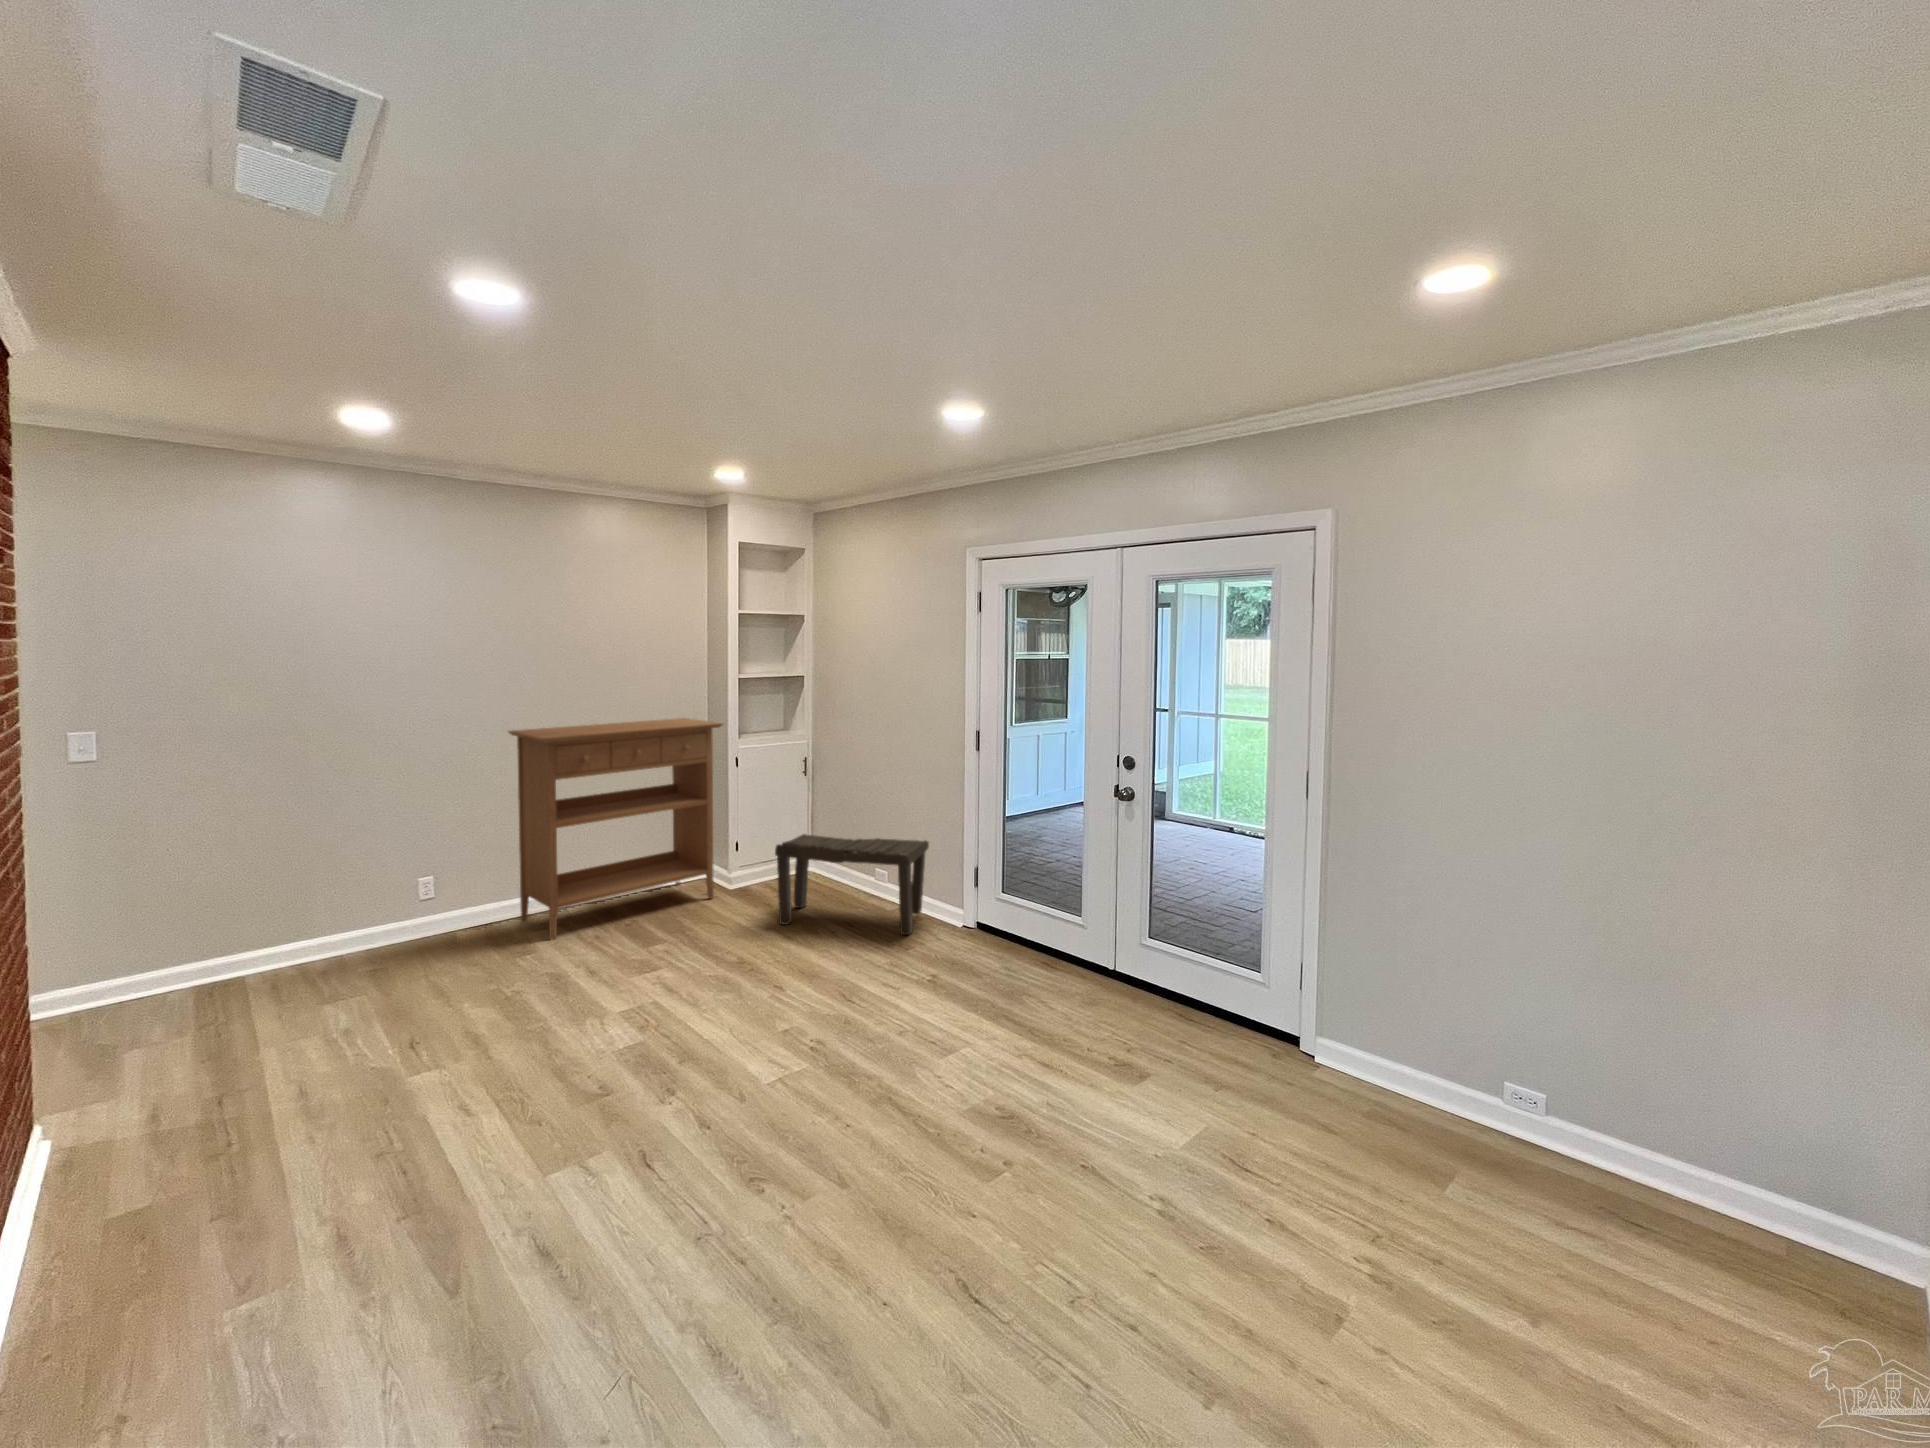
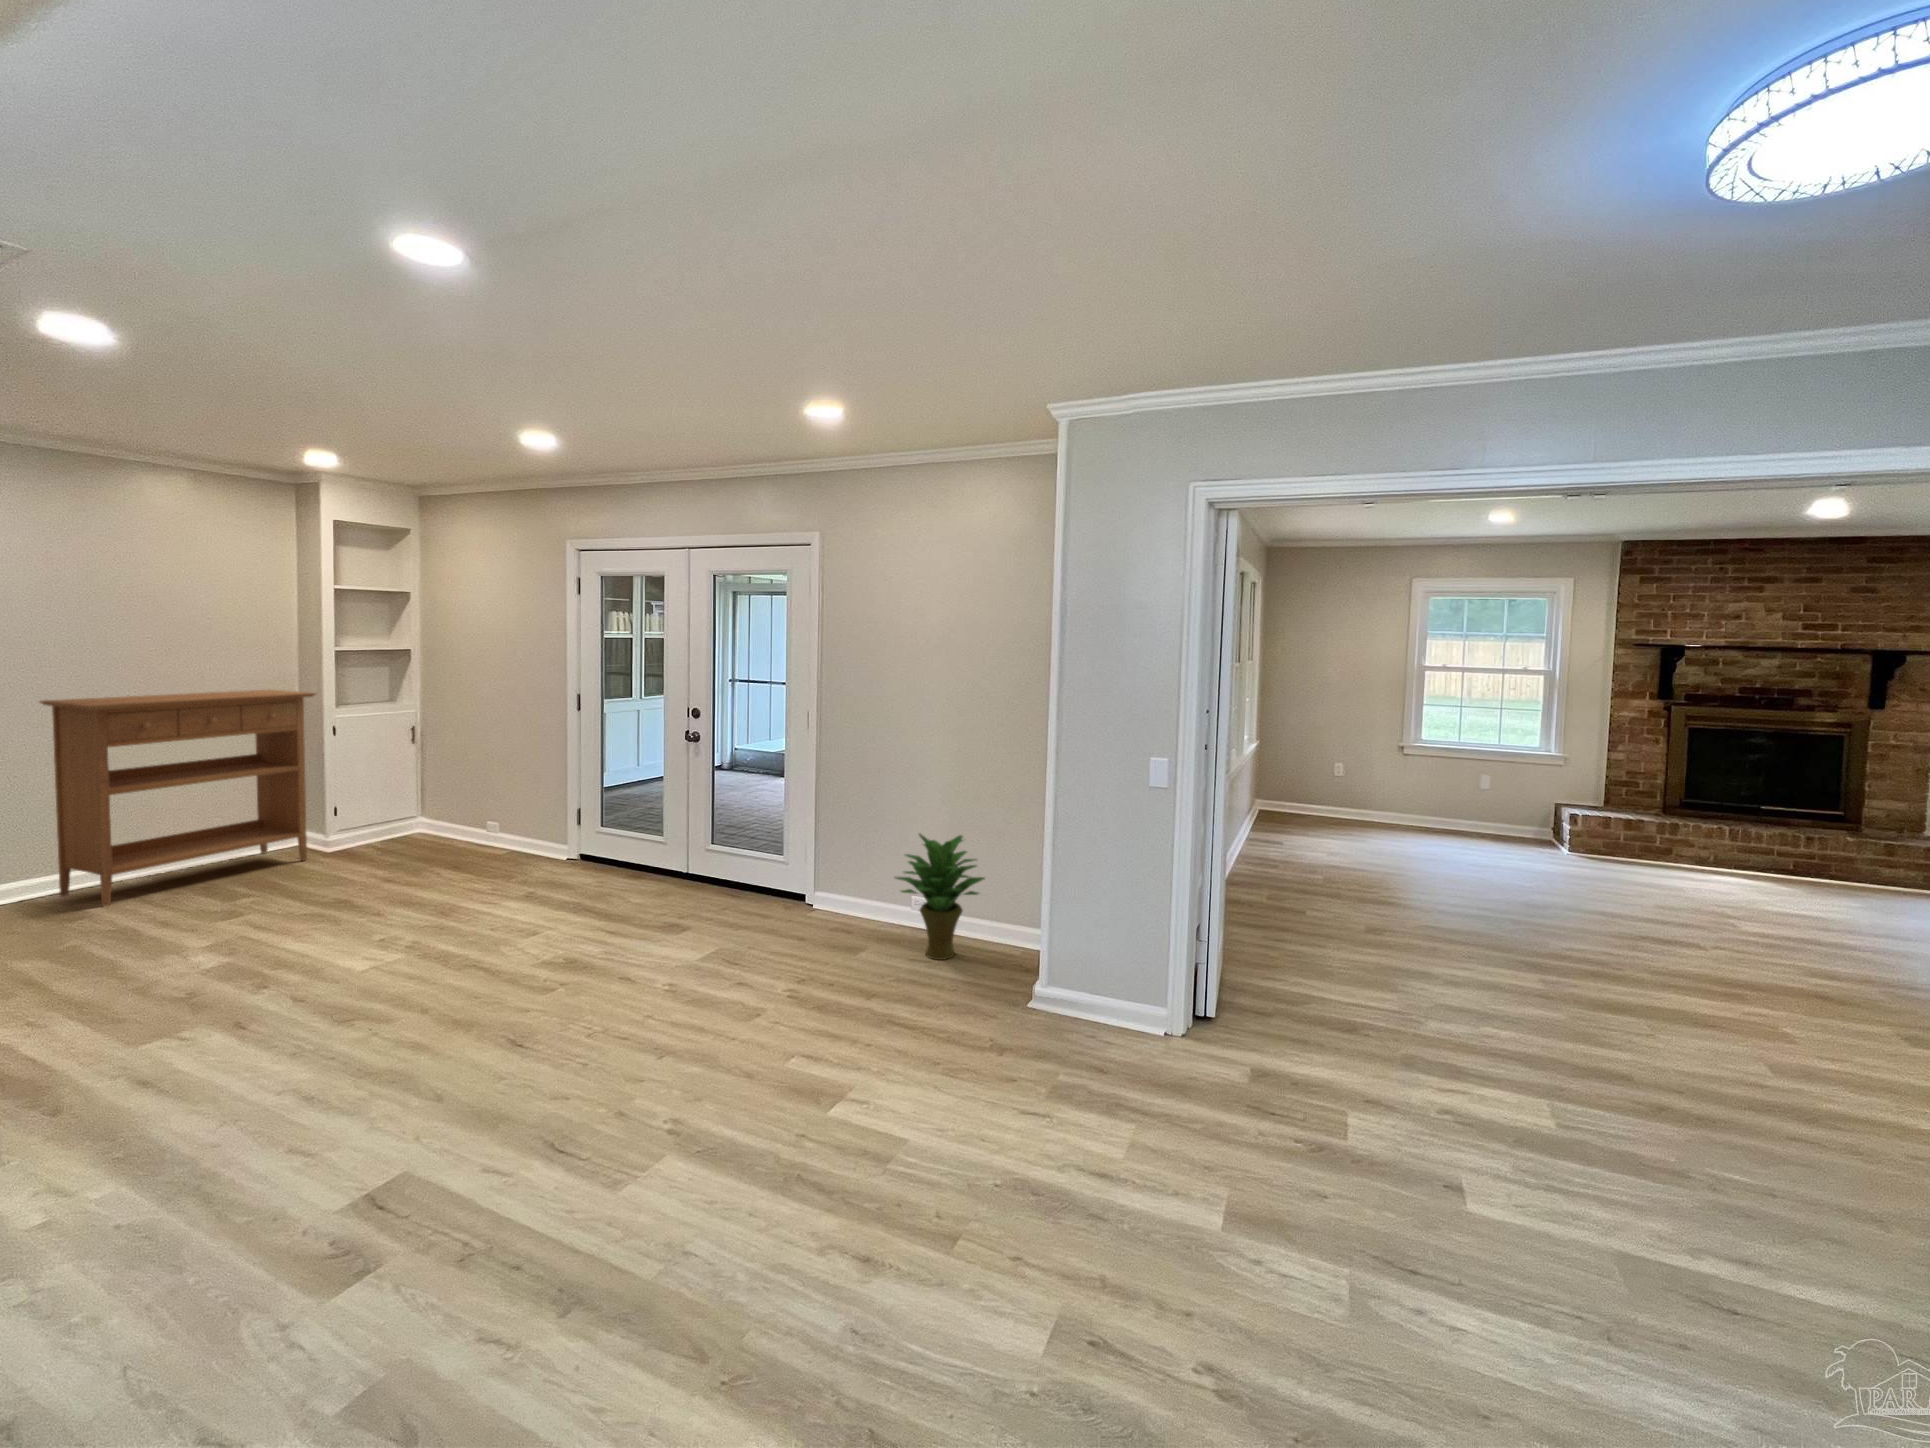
bench: present [775,834,929,935] -> none [375,790,536,873]
potted plant: none [1519,999,1726,1236] -> present [895,834,985,960]

